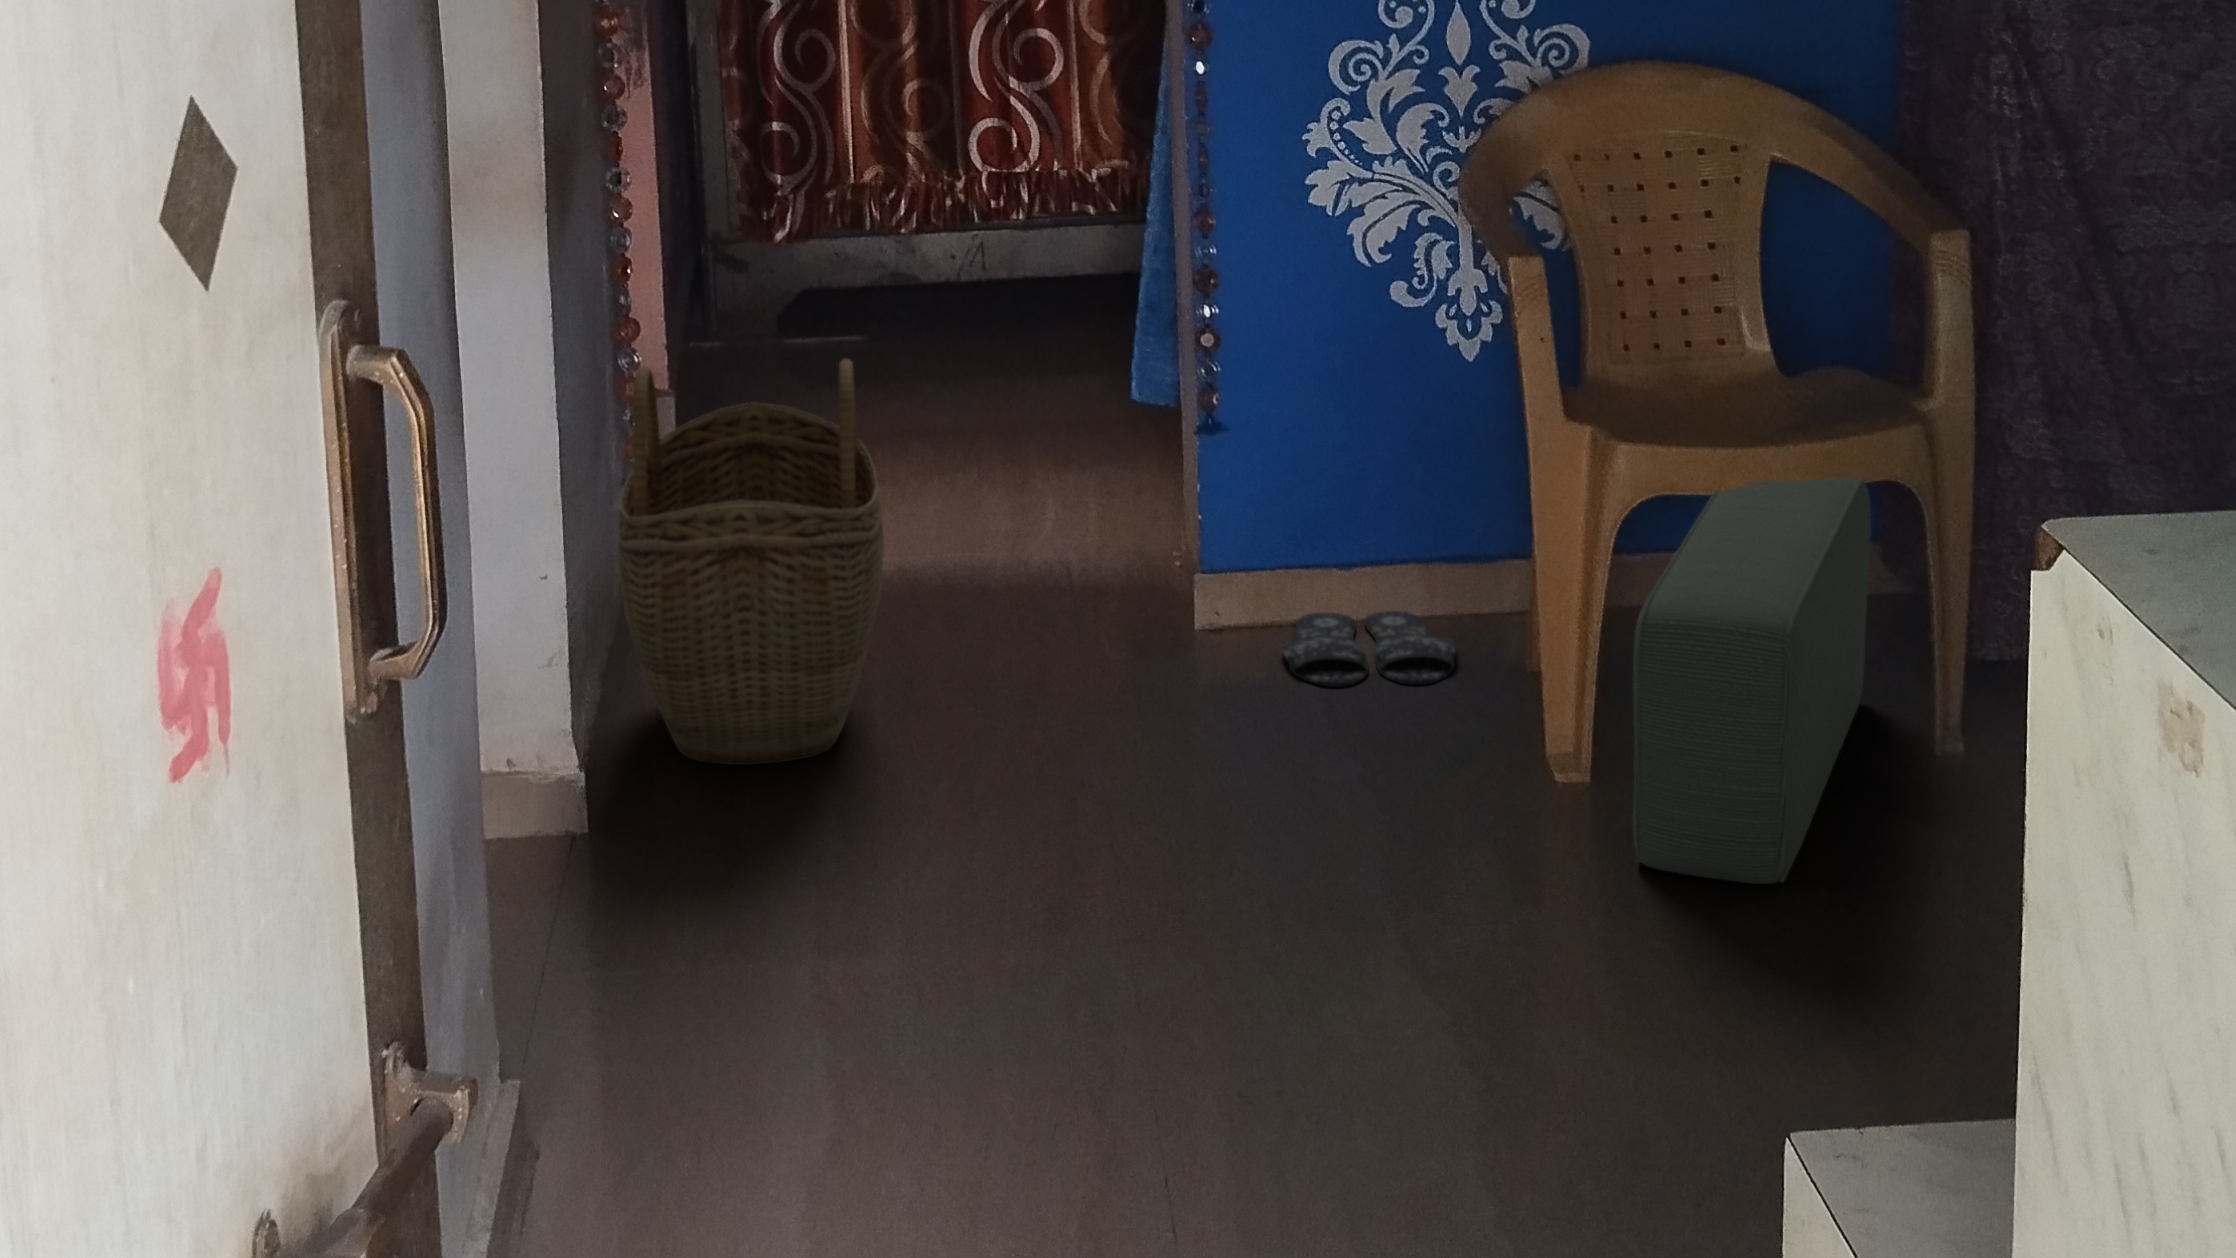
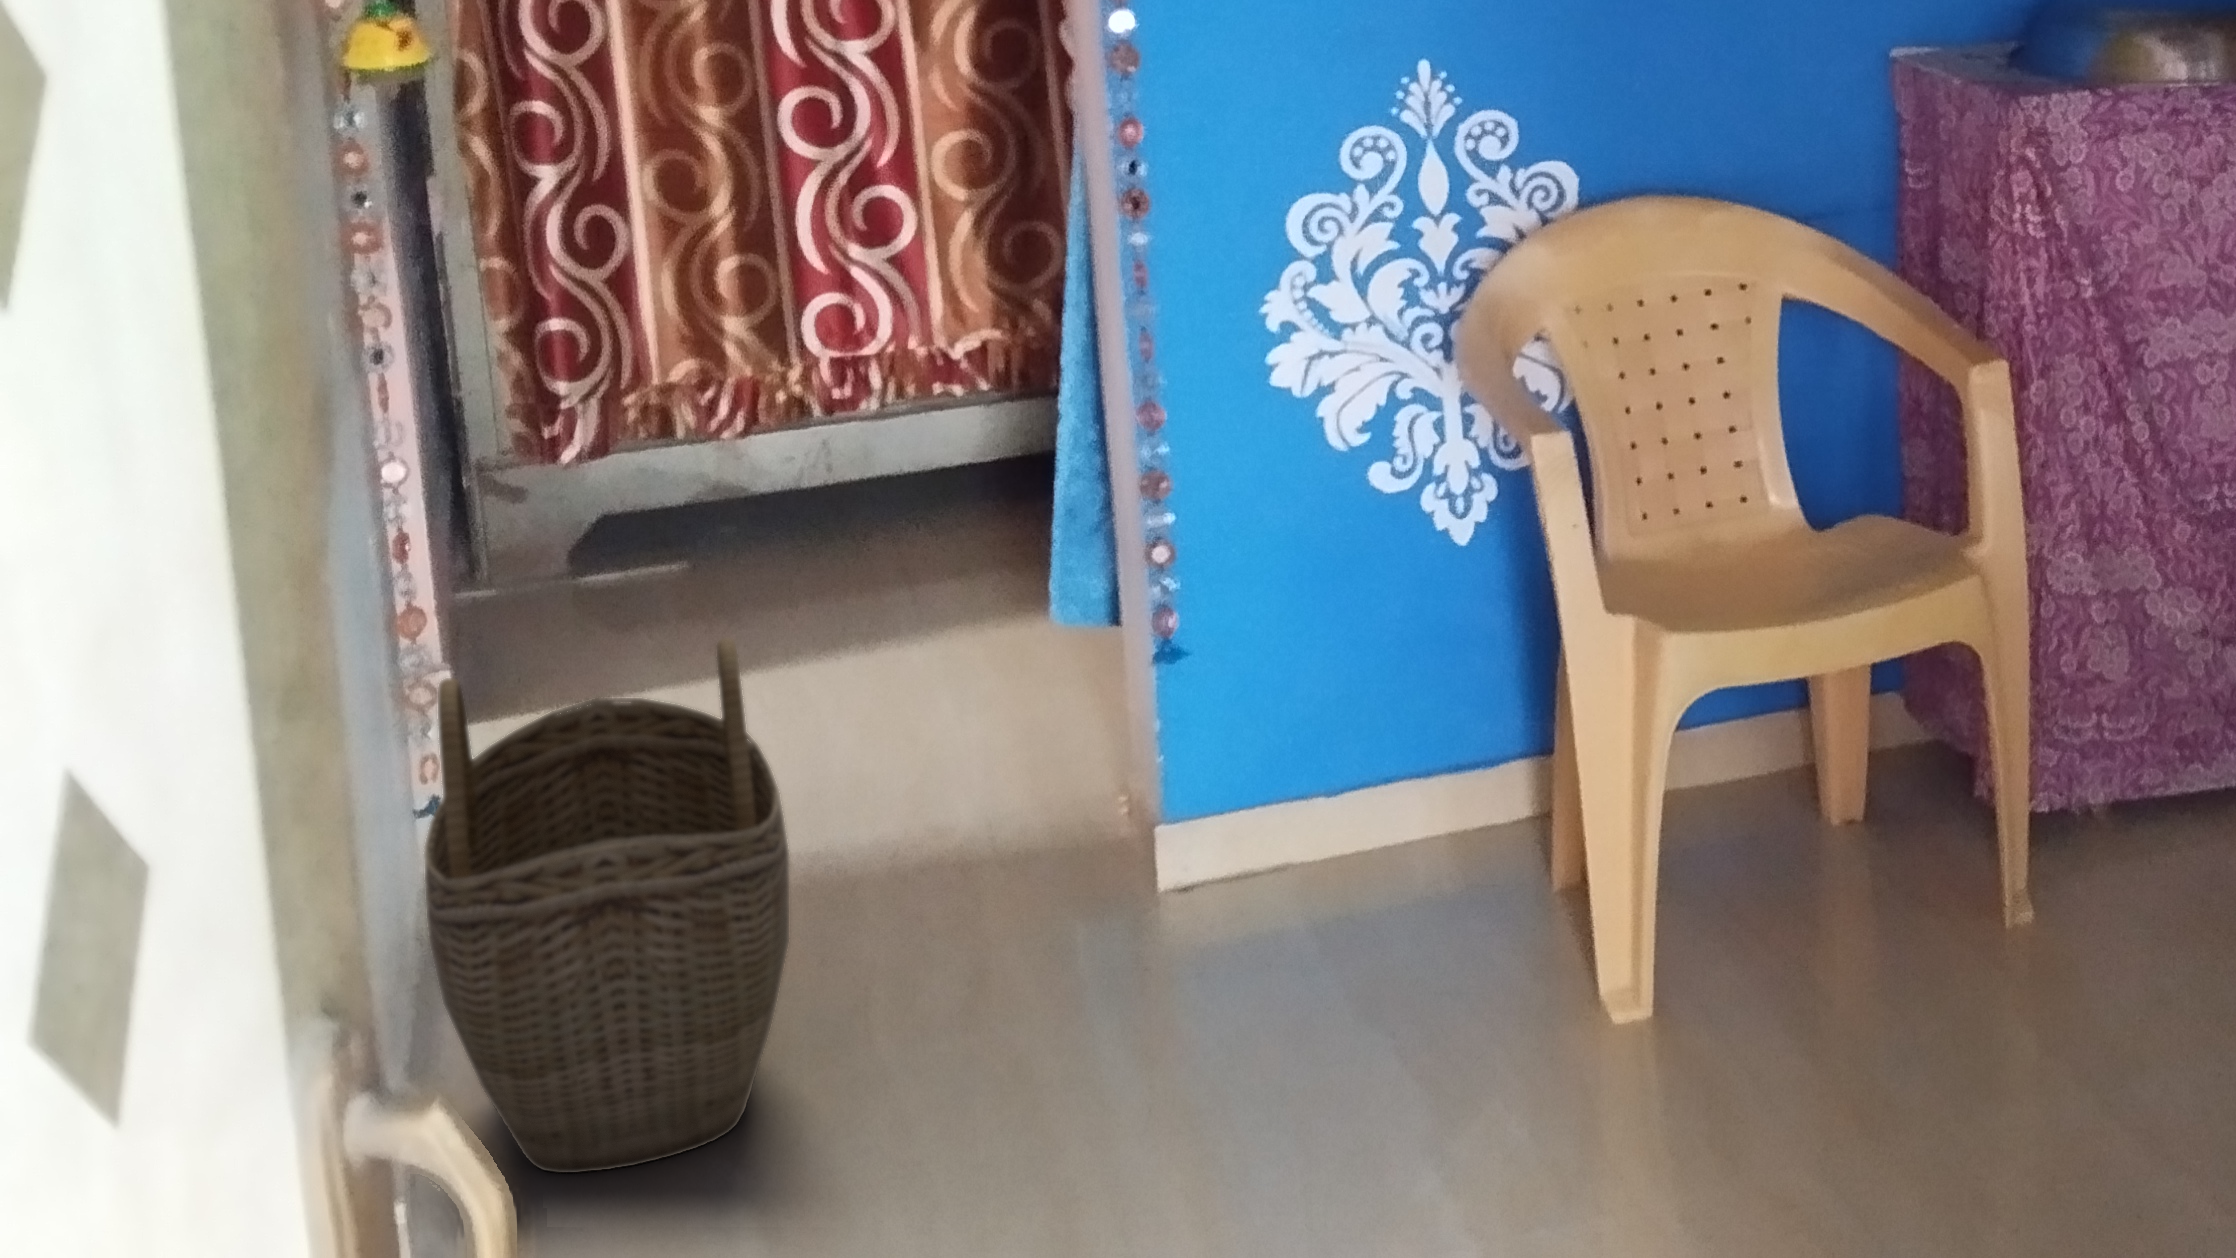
pouf: present [1633,479,1871,884] -> none [1729,632,1930,1120]
slippers: present [1281,611,1455,687] -> none [1278,835,1481,943]

